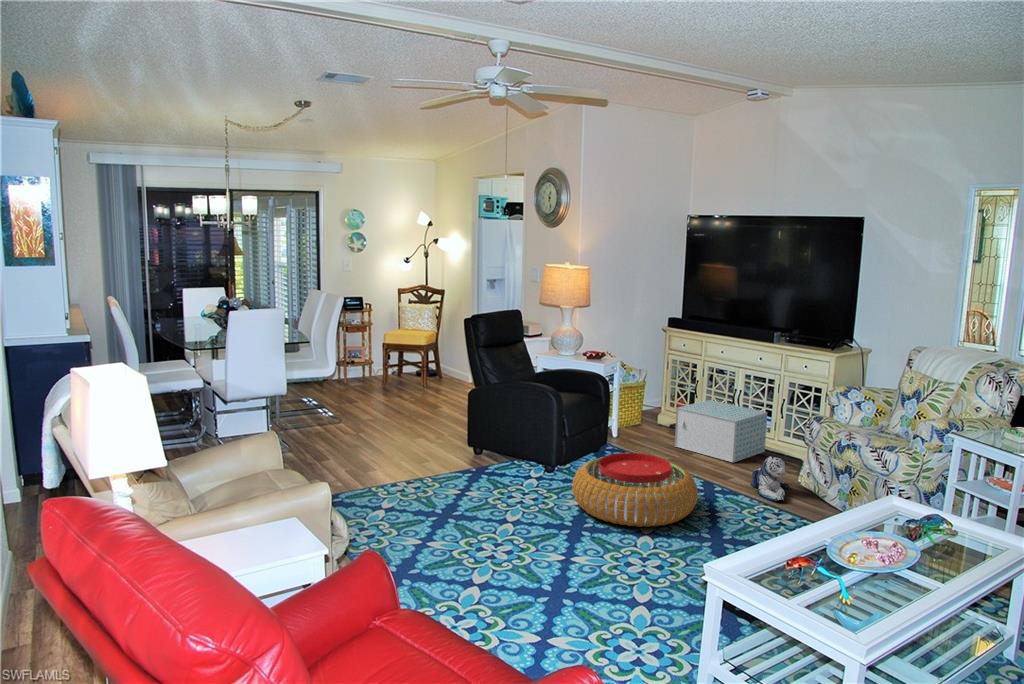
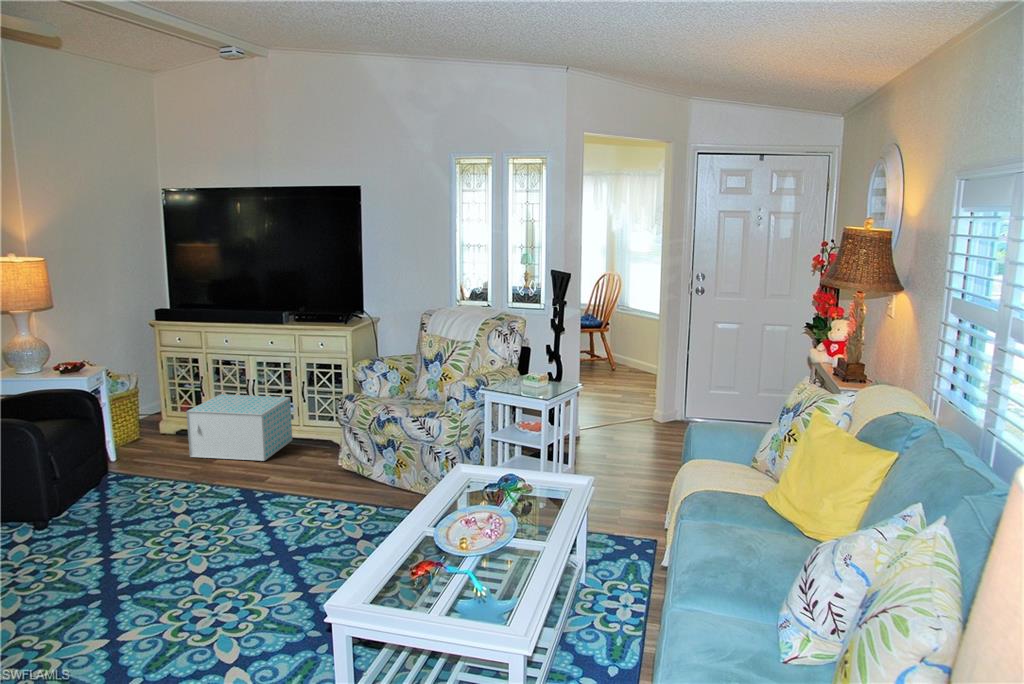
pouf: present [572,453,698,527] -> none [82,478,249,575]
plush toy: present [751,456,789,501] -> none [293,446,334,493]

